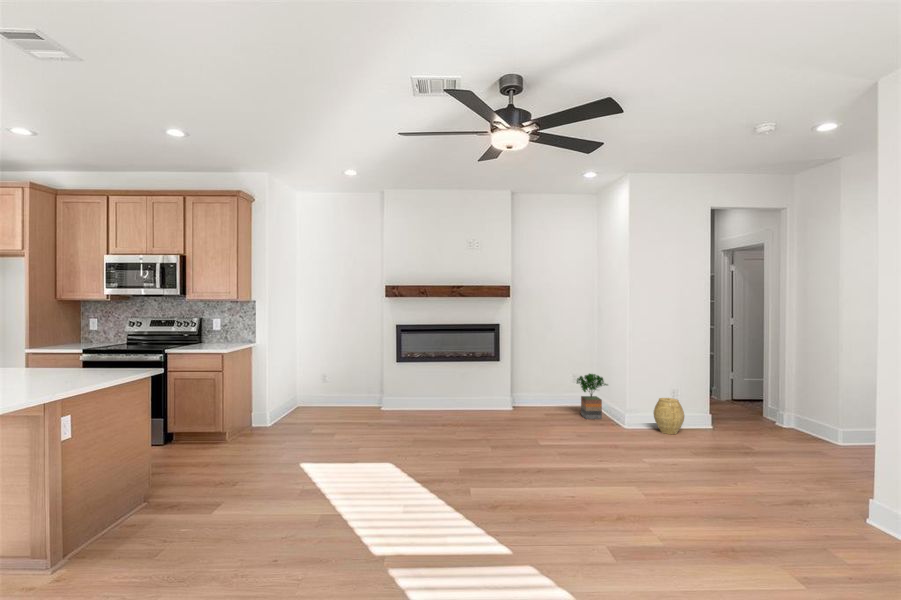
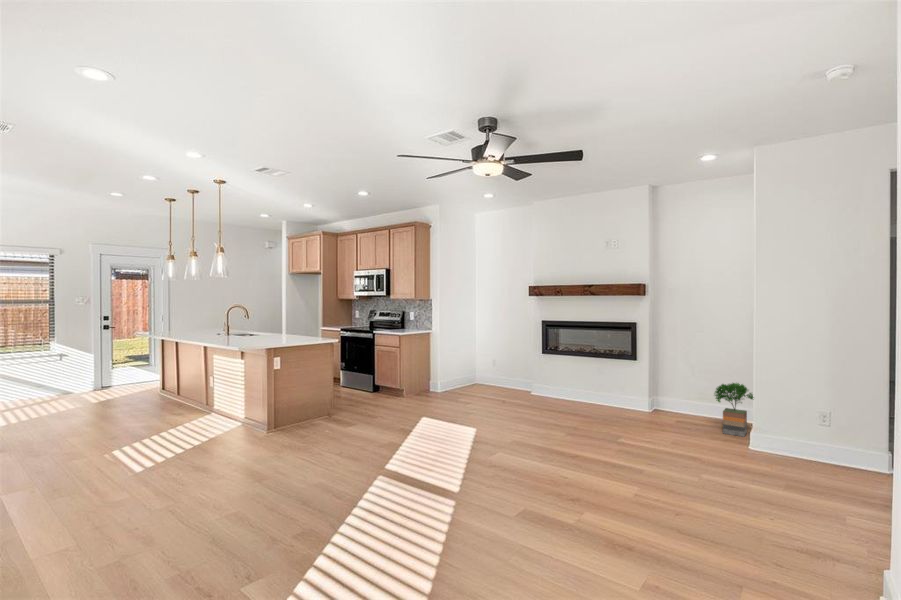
woven basket: present [654,398,684,434] -> none [789,419,834,466]

